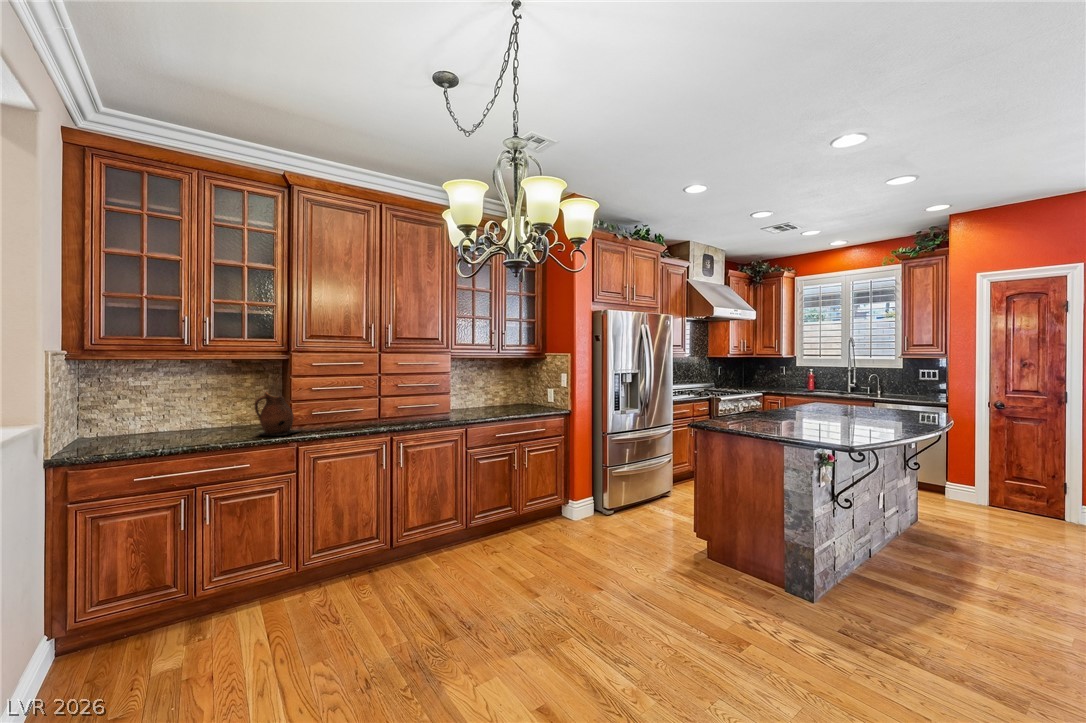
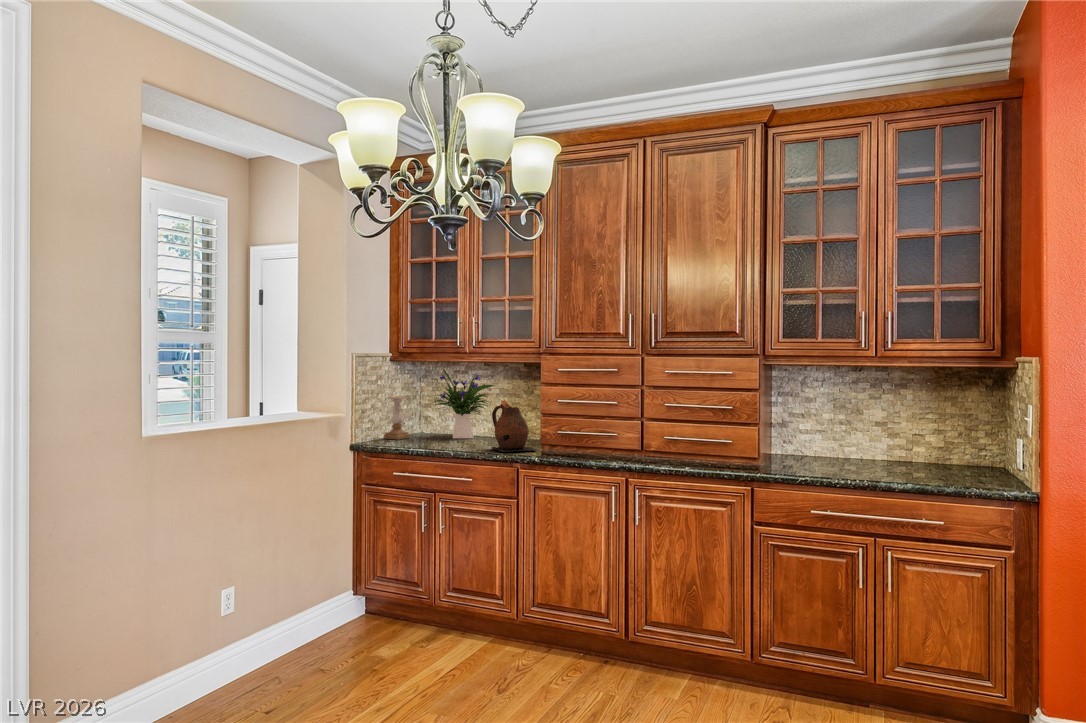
flower arrangement: none [129,366,211,436] -> present [434,369,494,438]
candle holder: none [79,399,112,449] -> present [384,396,410,440]

